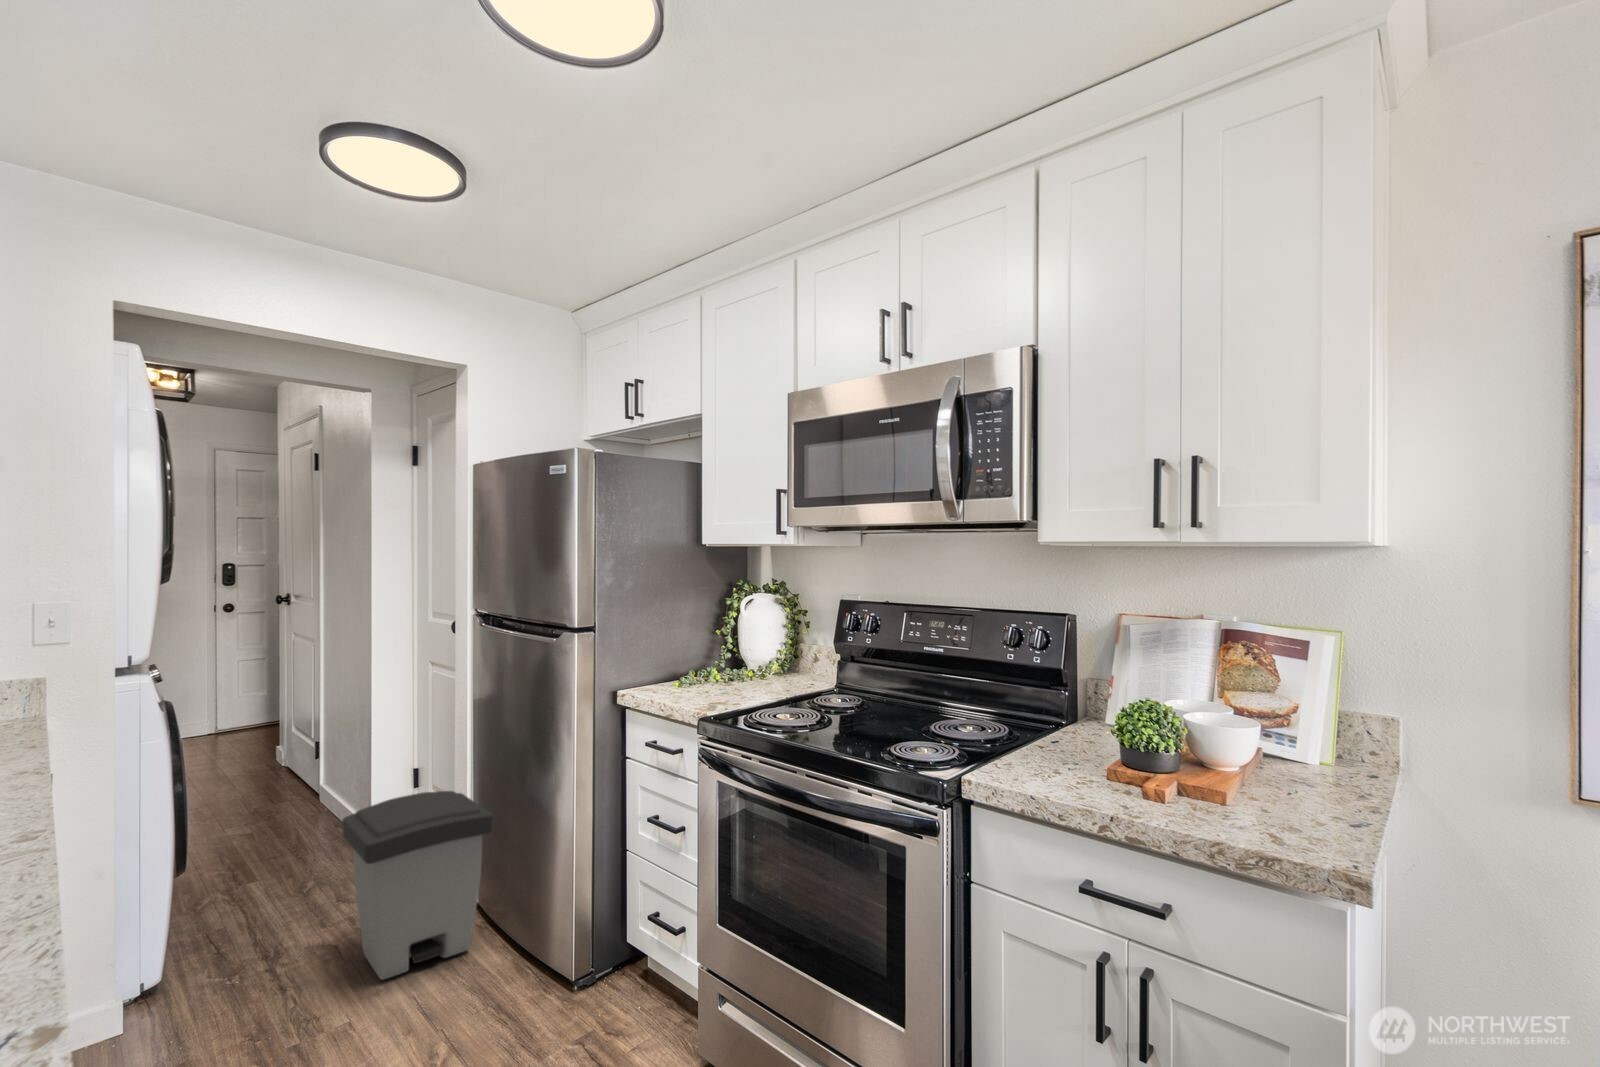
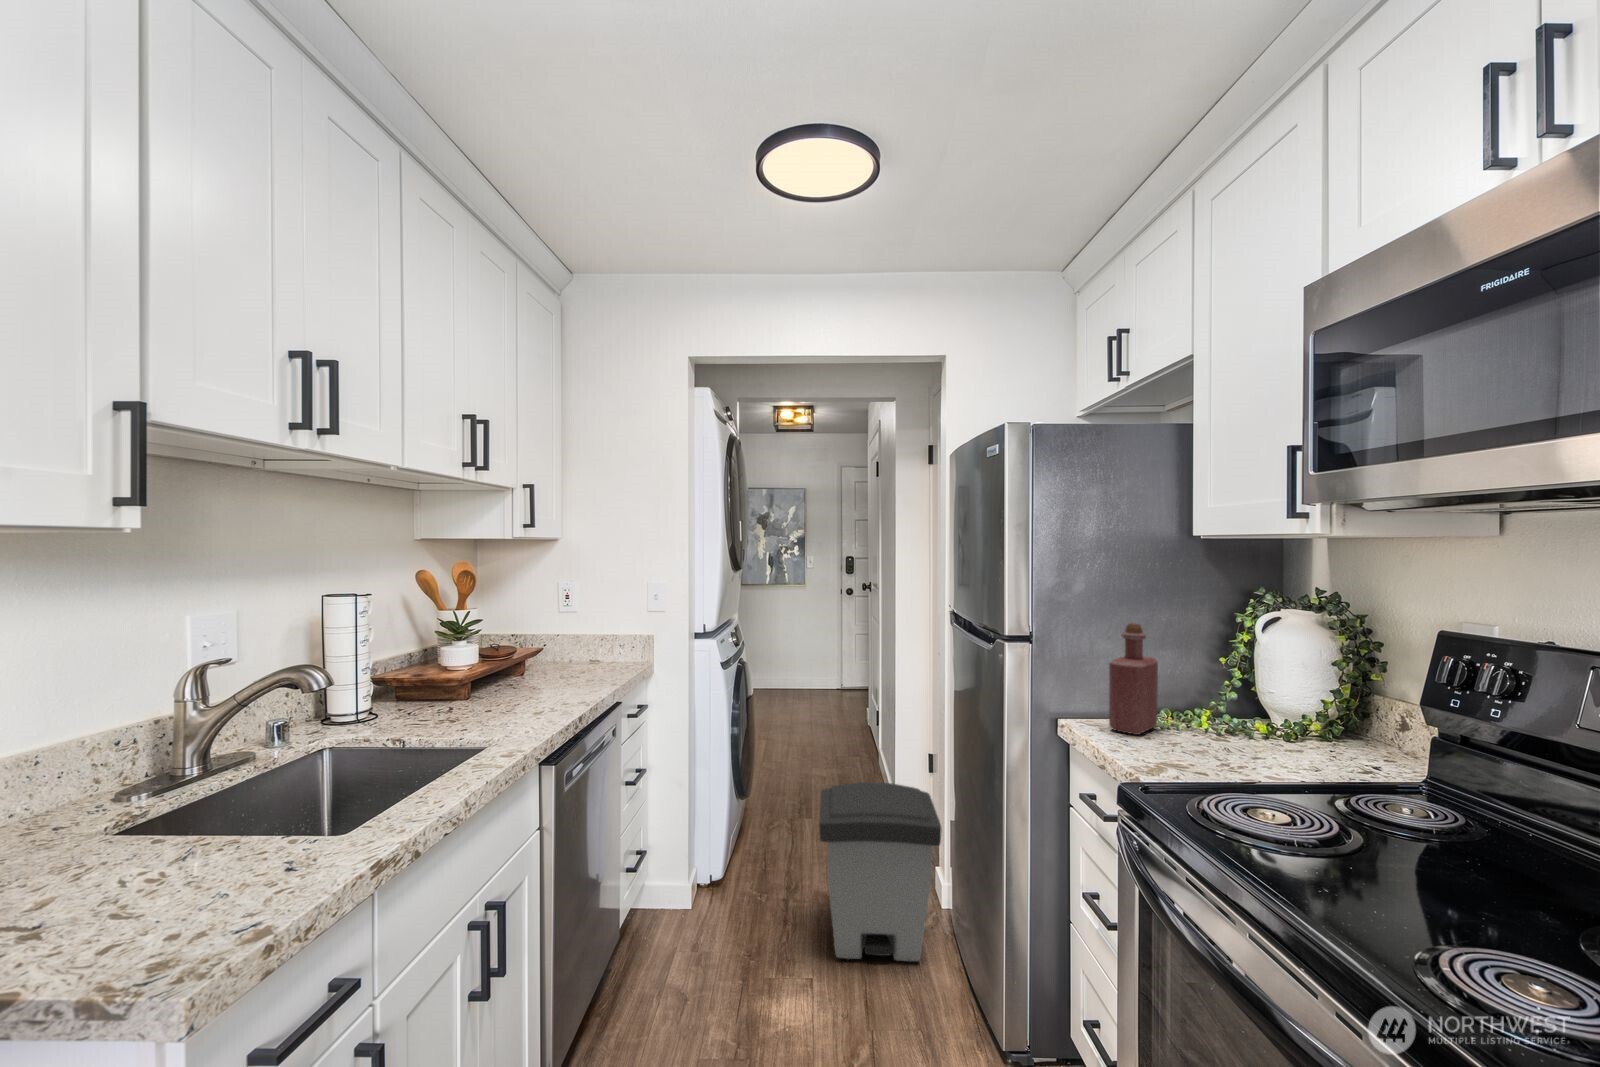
bottle: none [660,610,688,691] -> present [1109,623,1158,735]

